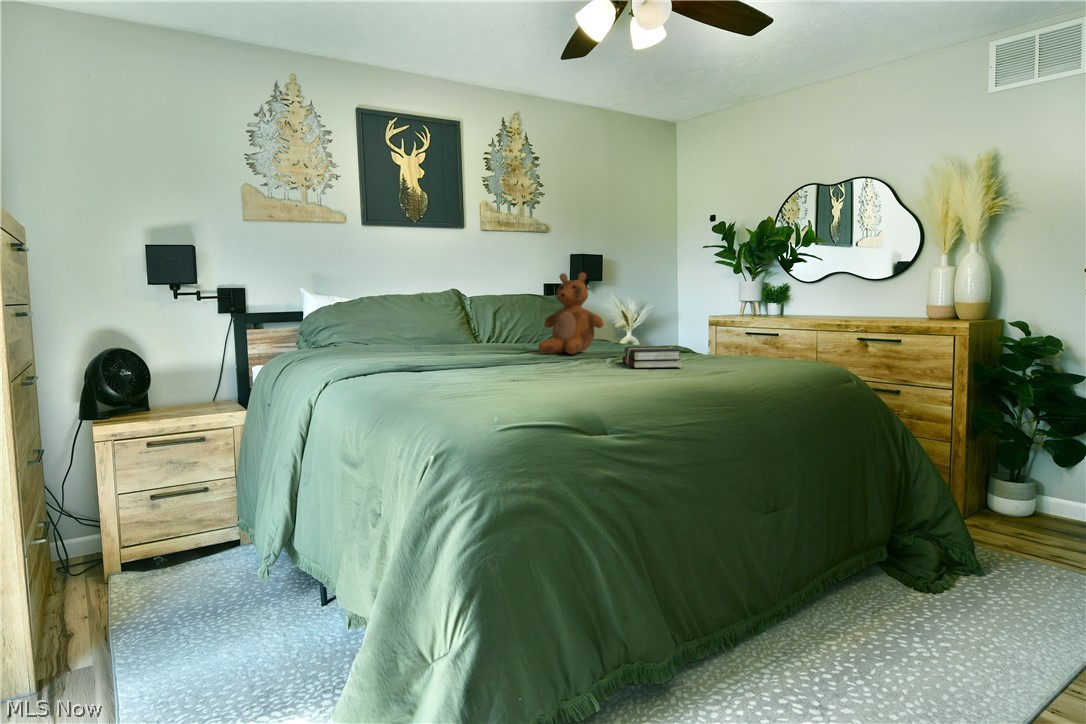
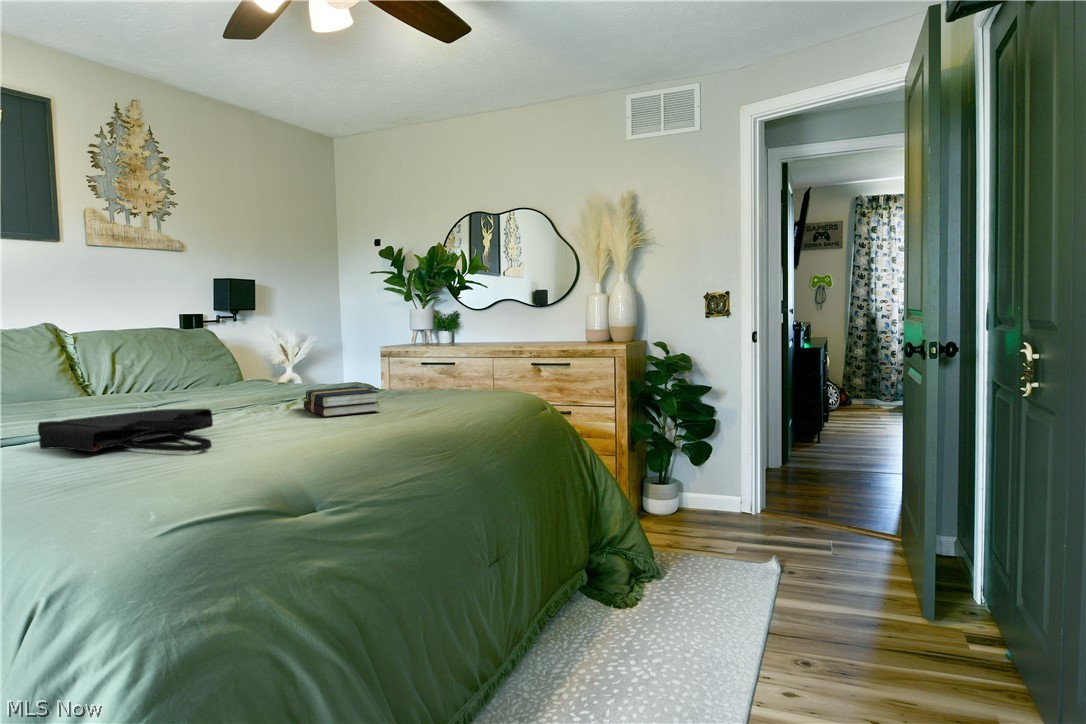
teddy bear: present [538,272,604,354] -> none [184,300,273,404]
tote bag: none [448,353,552,381] -> present [38,409,213,452]

